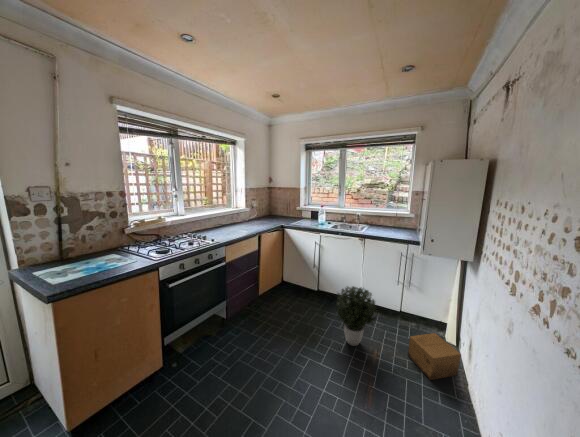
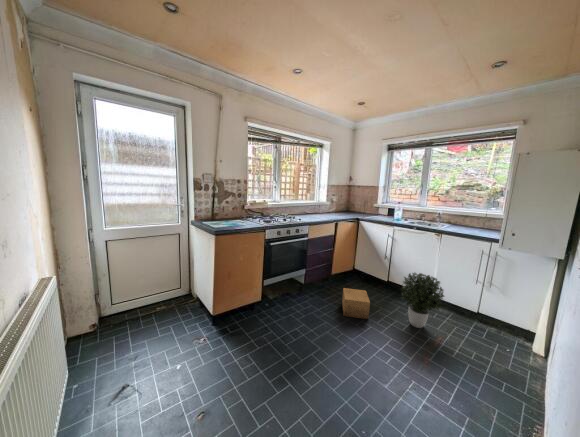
cardboard box: present [408,333,461,380] -> present [342,288,370,319]

